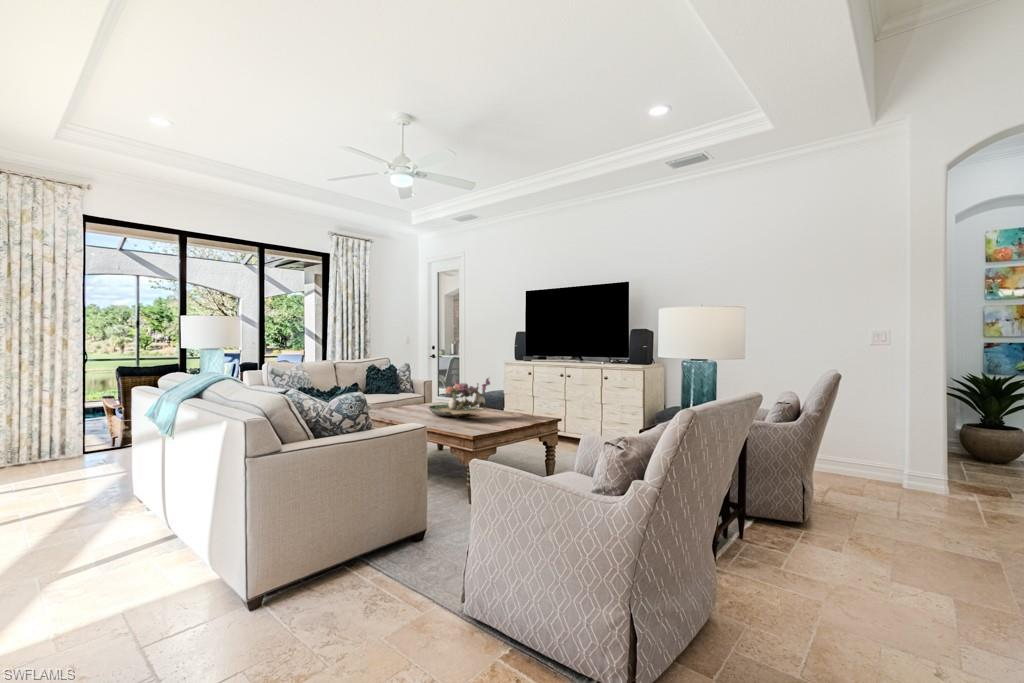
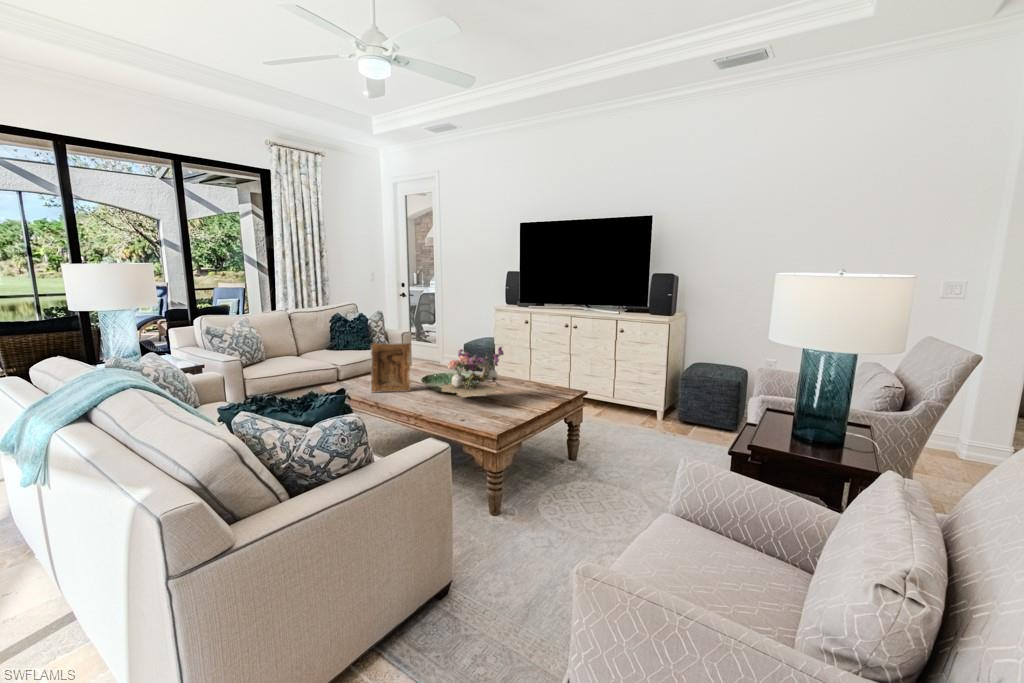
picture frame: none [388,377,421,415] -> present [370,343,411,392]

